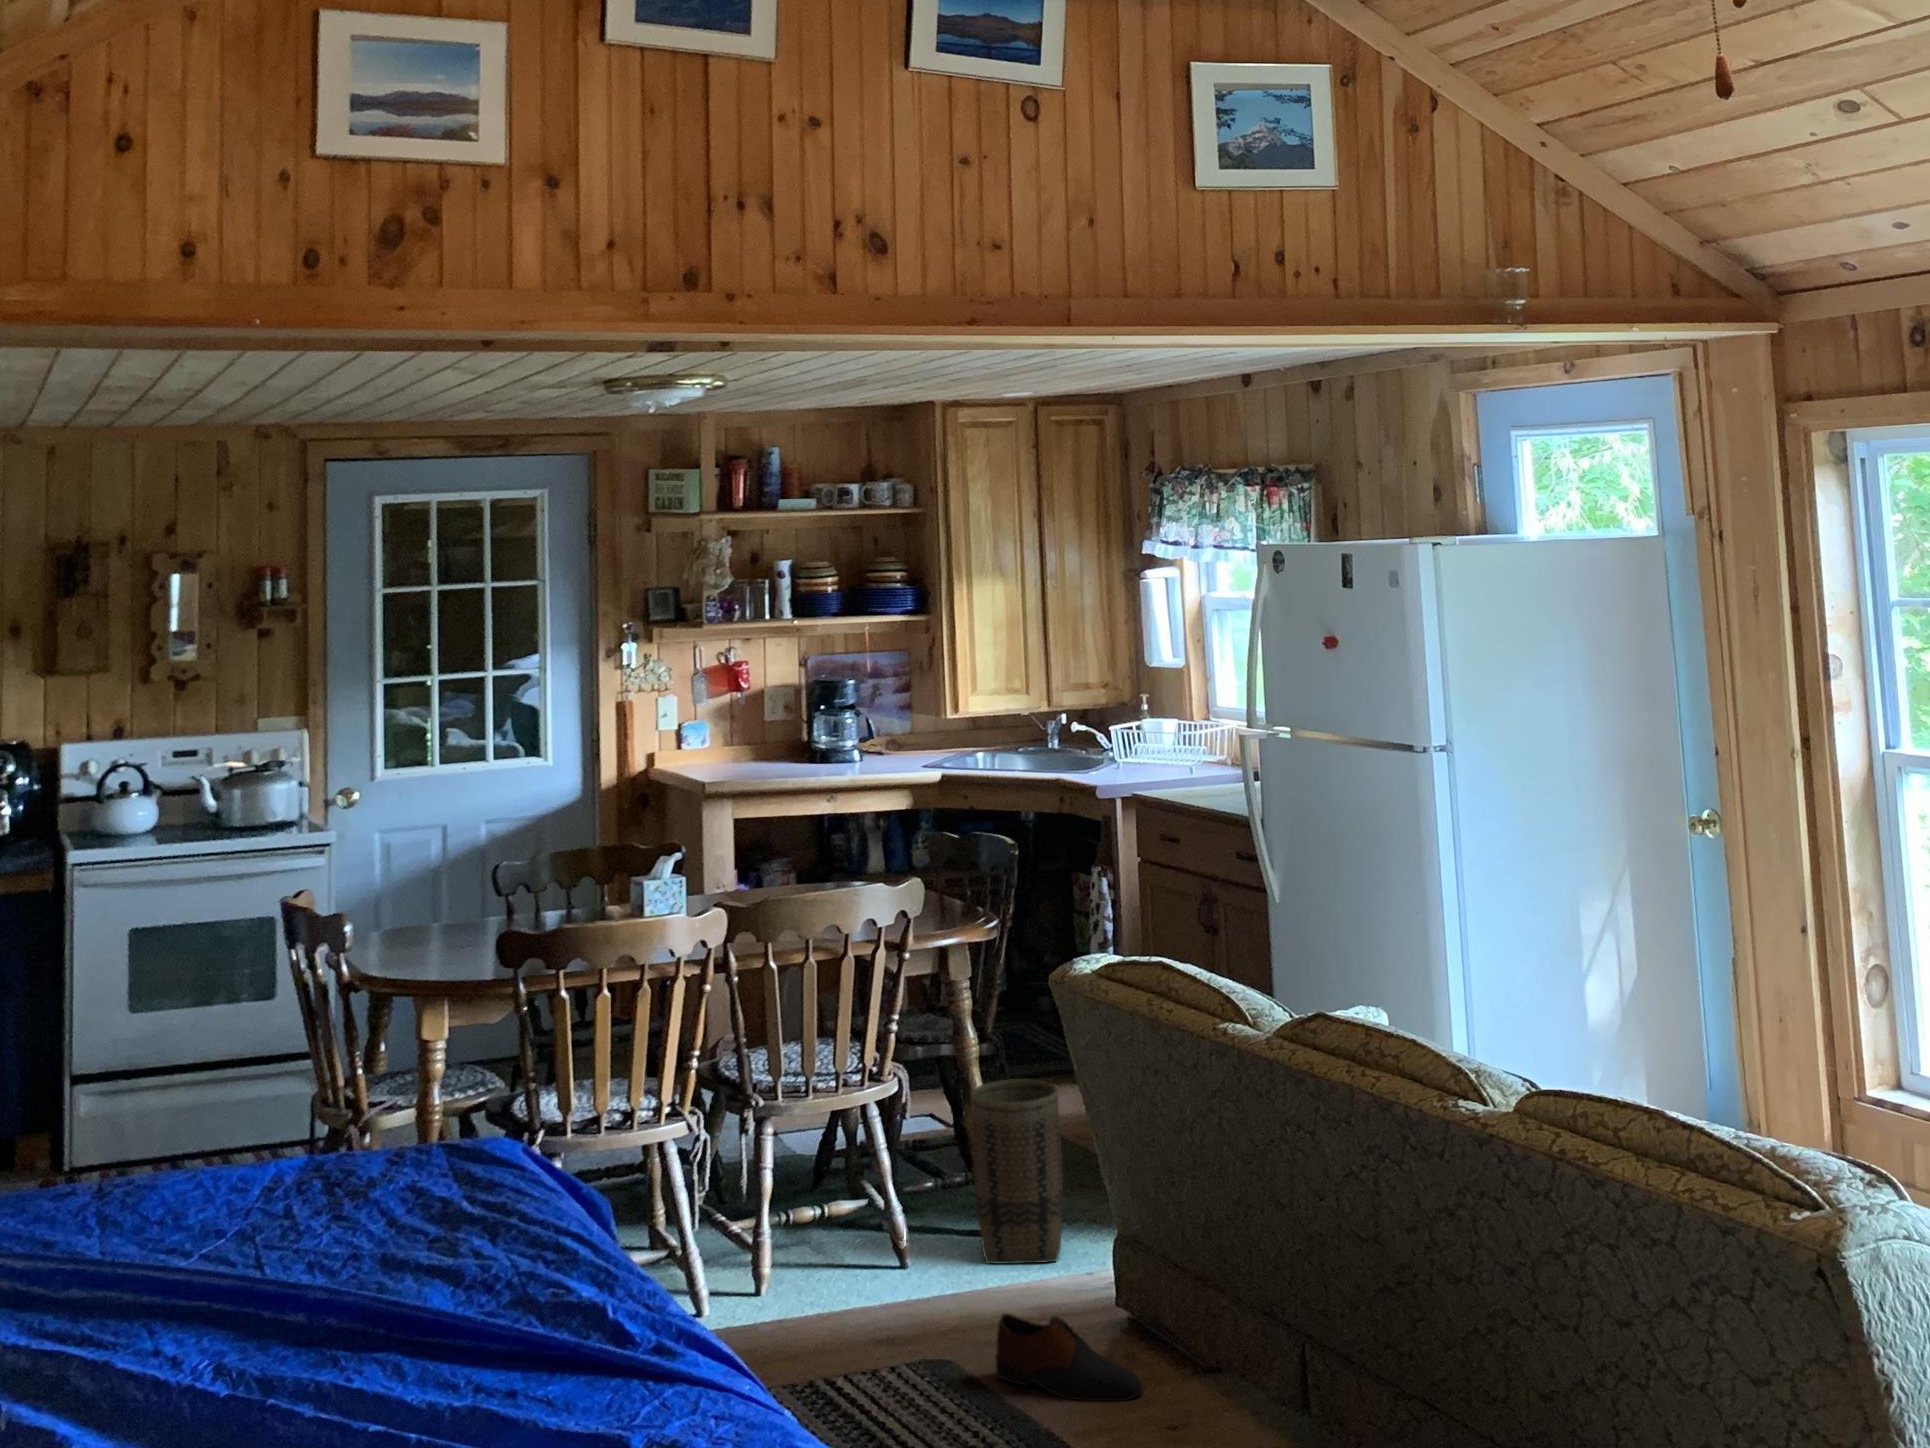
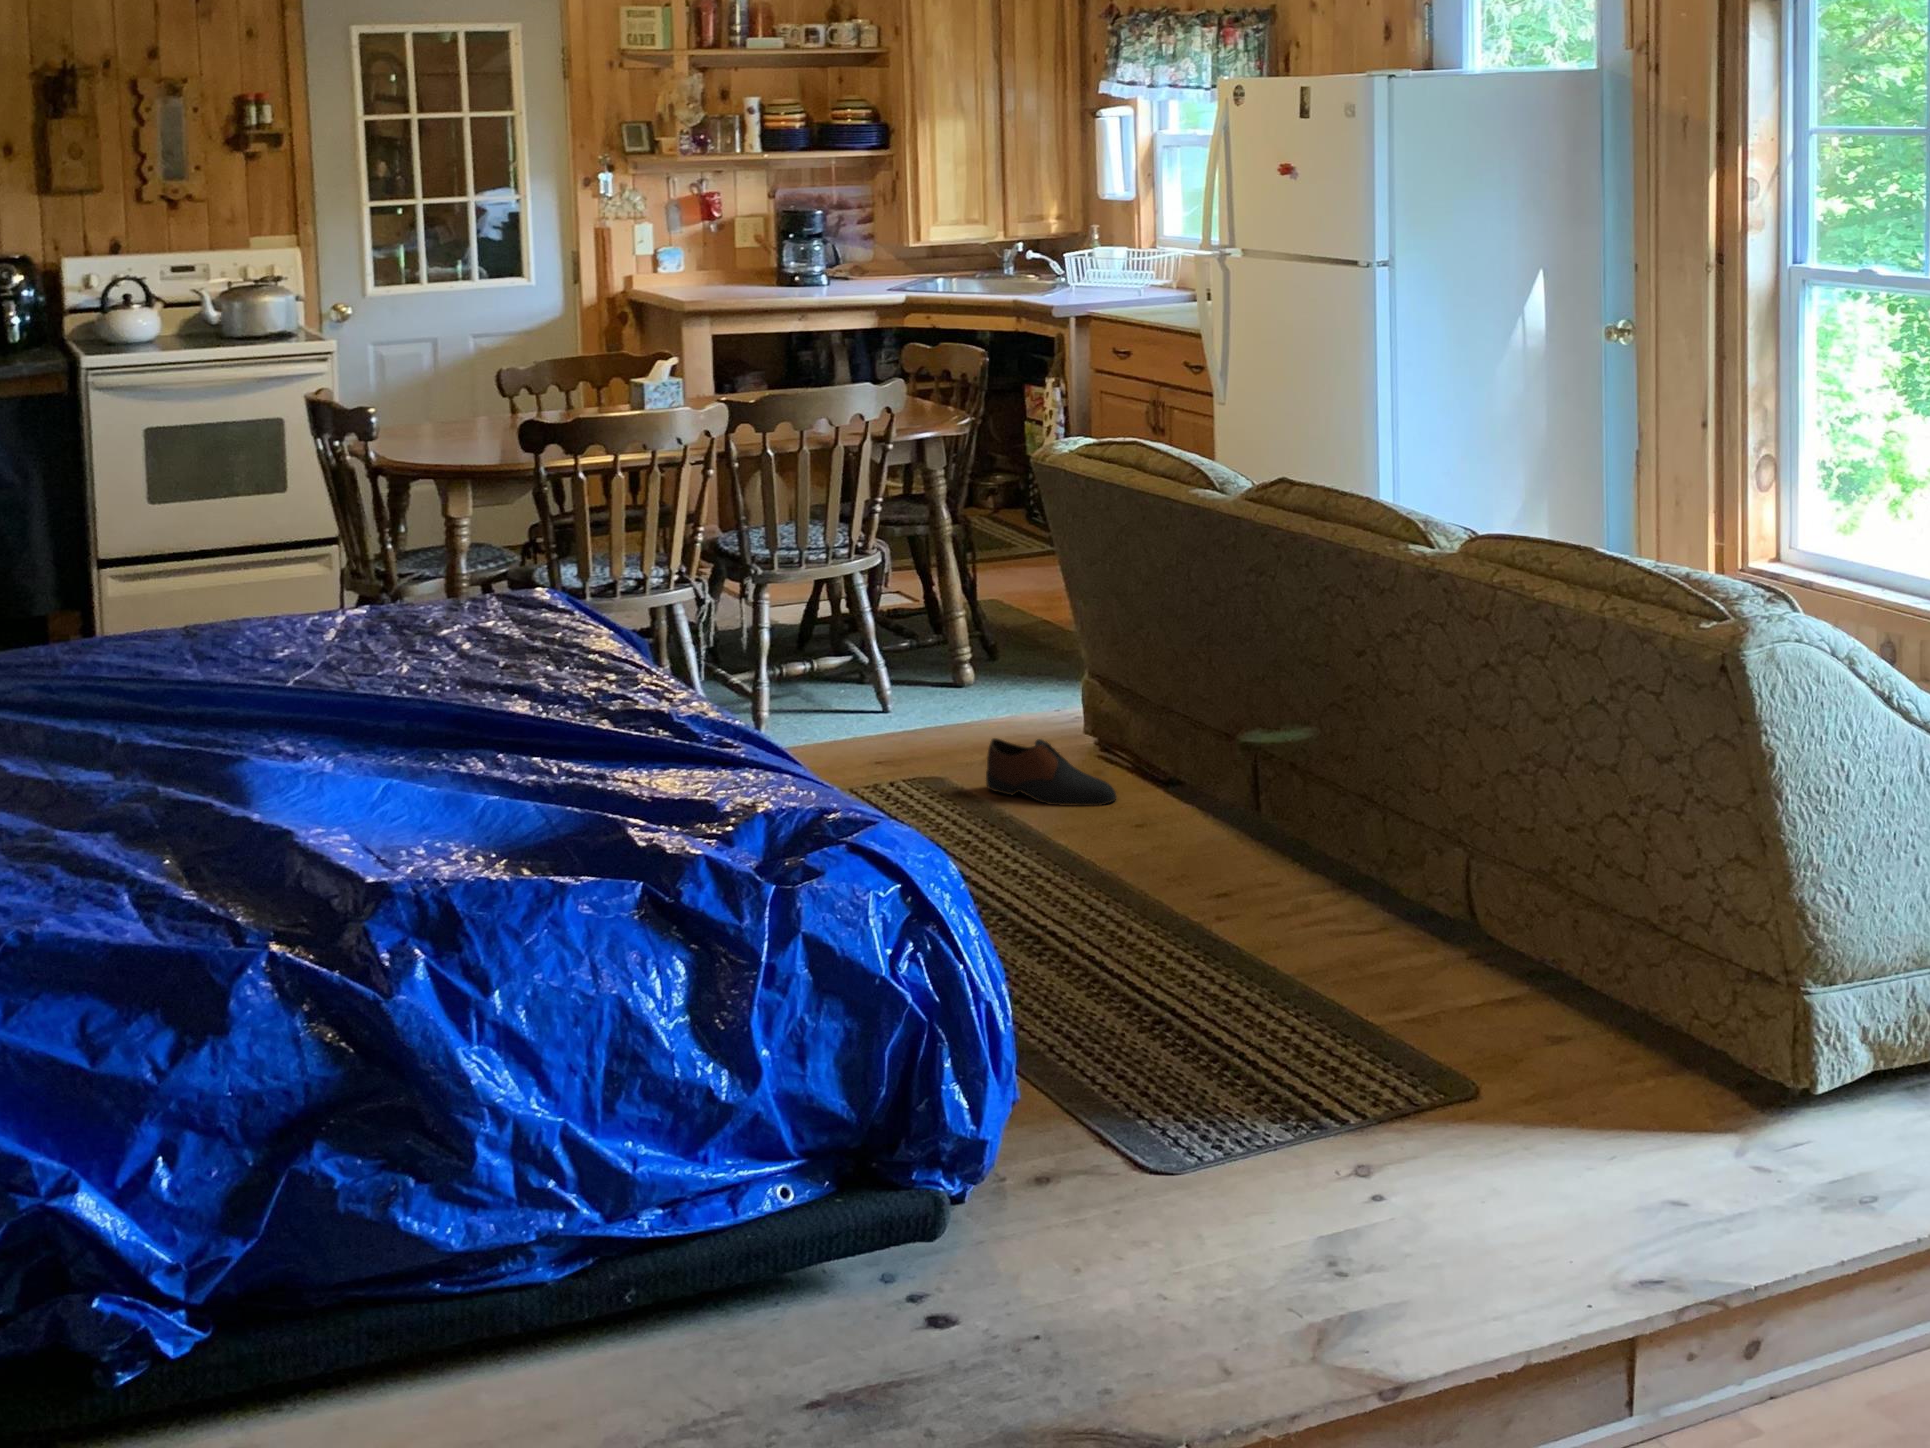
basket: present [971,1079,1063,1264] -> none [947,557,1029,712]

